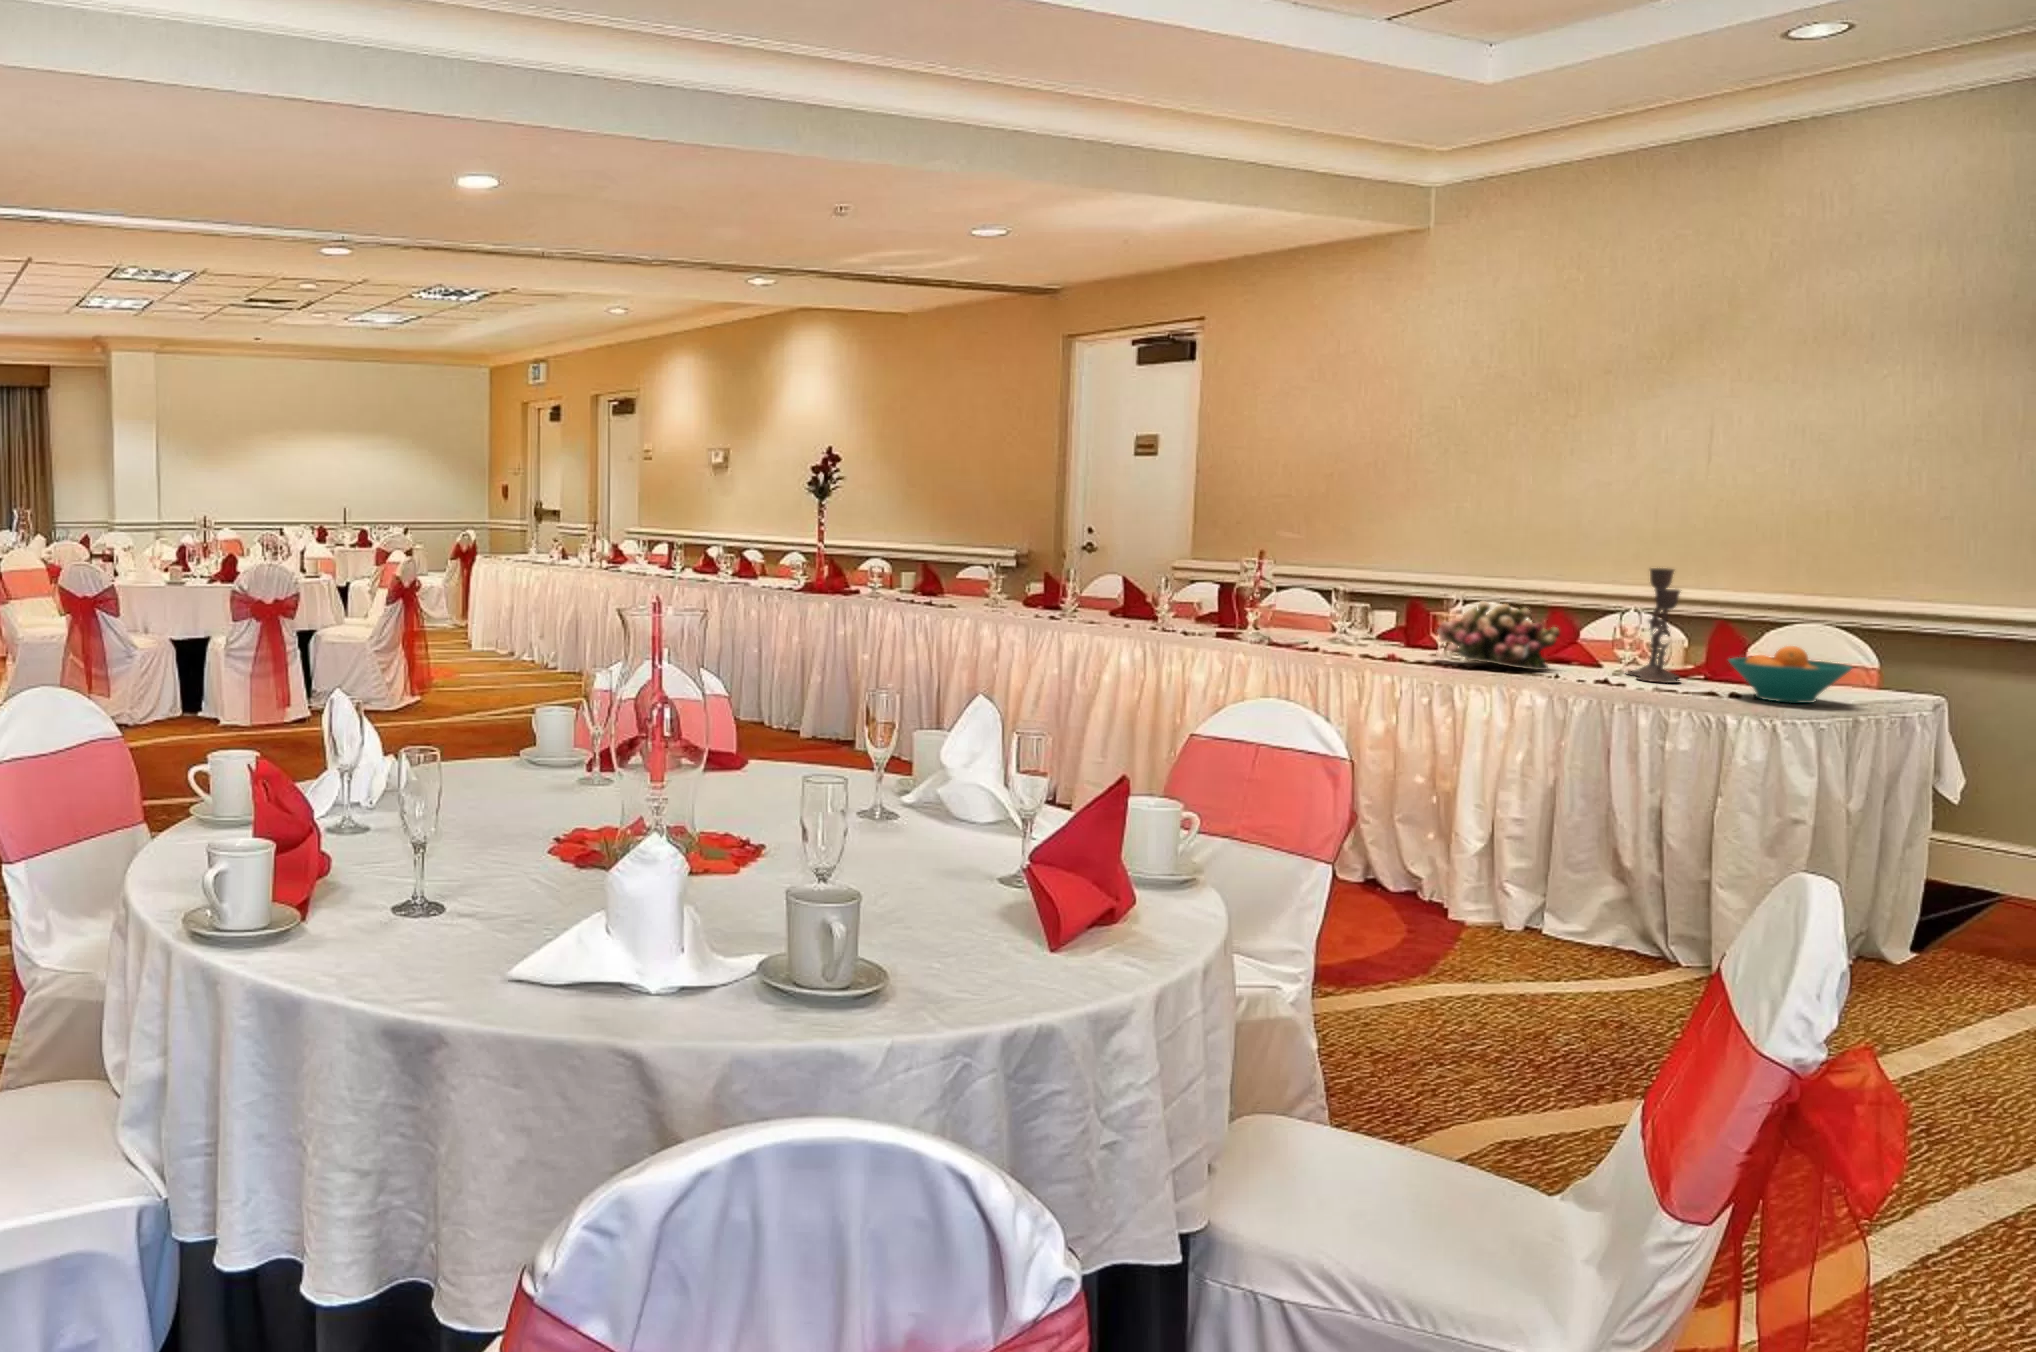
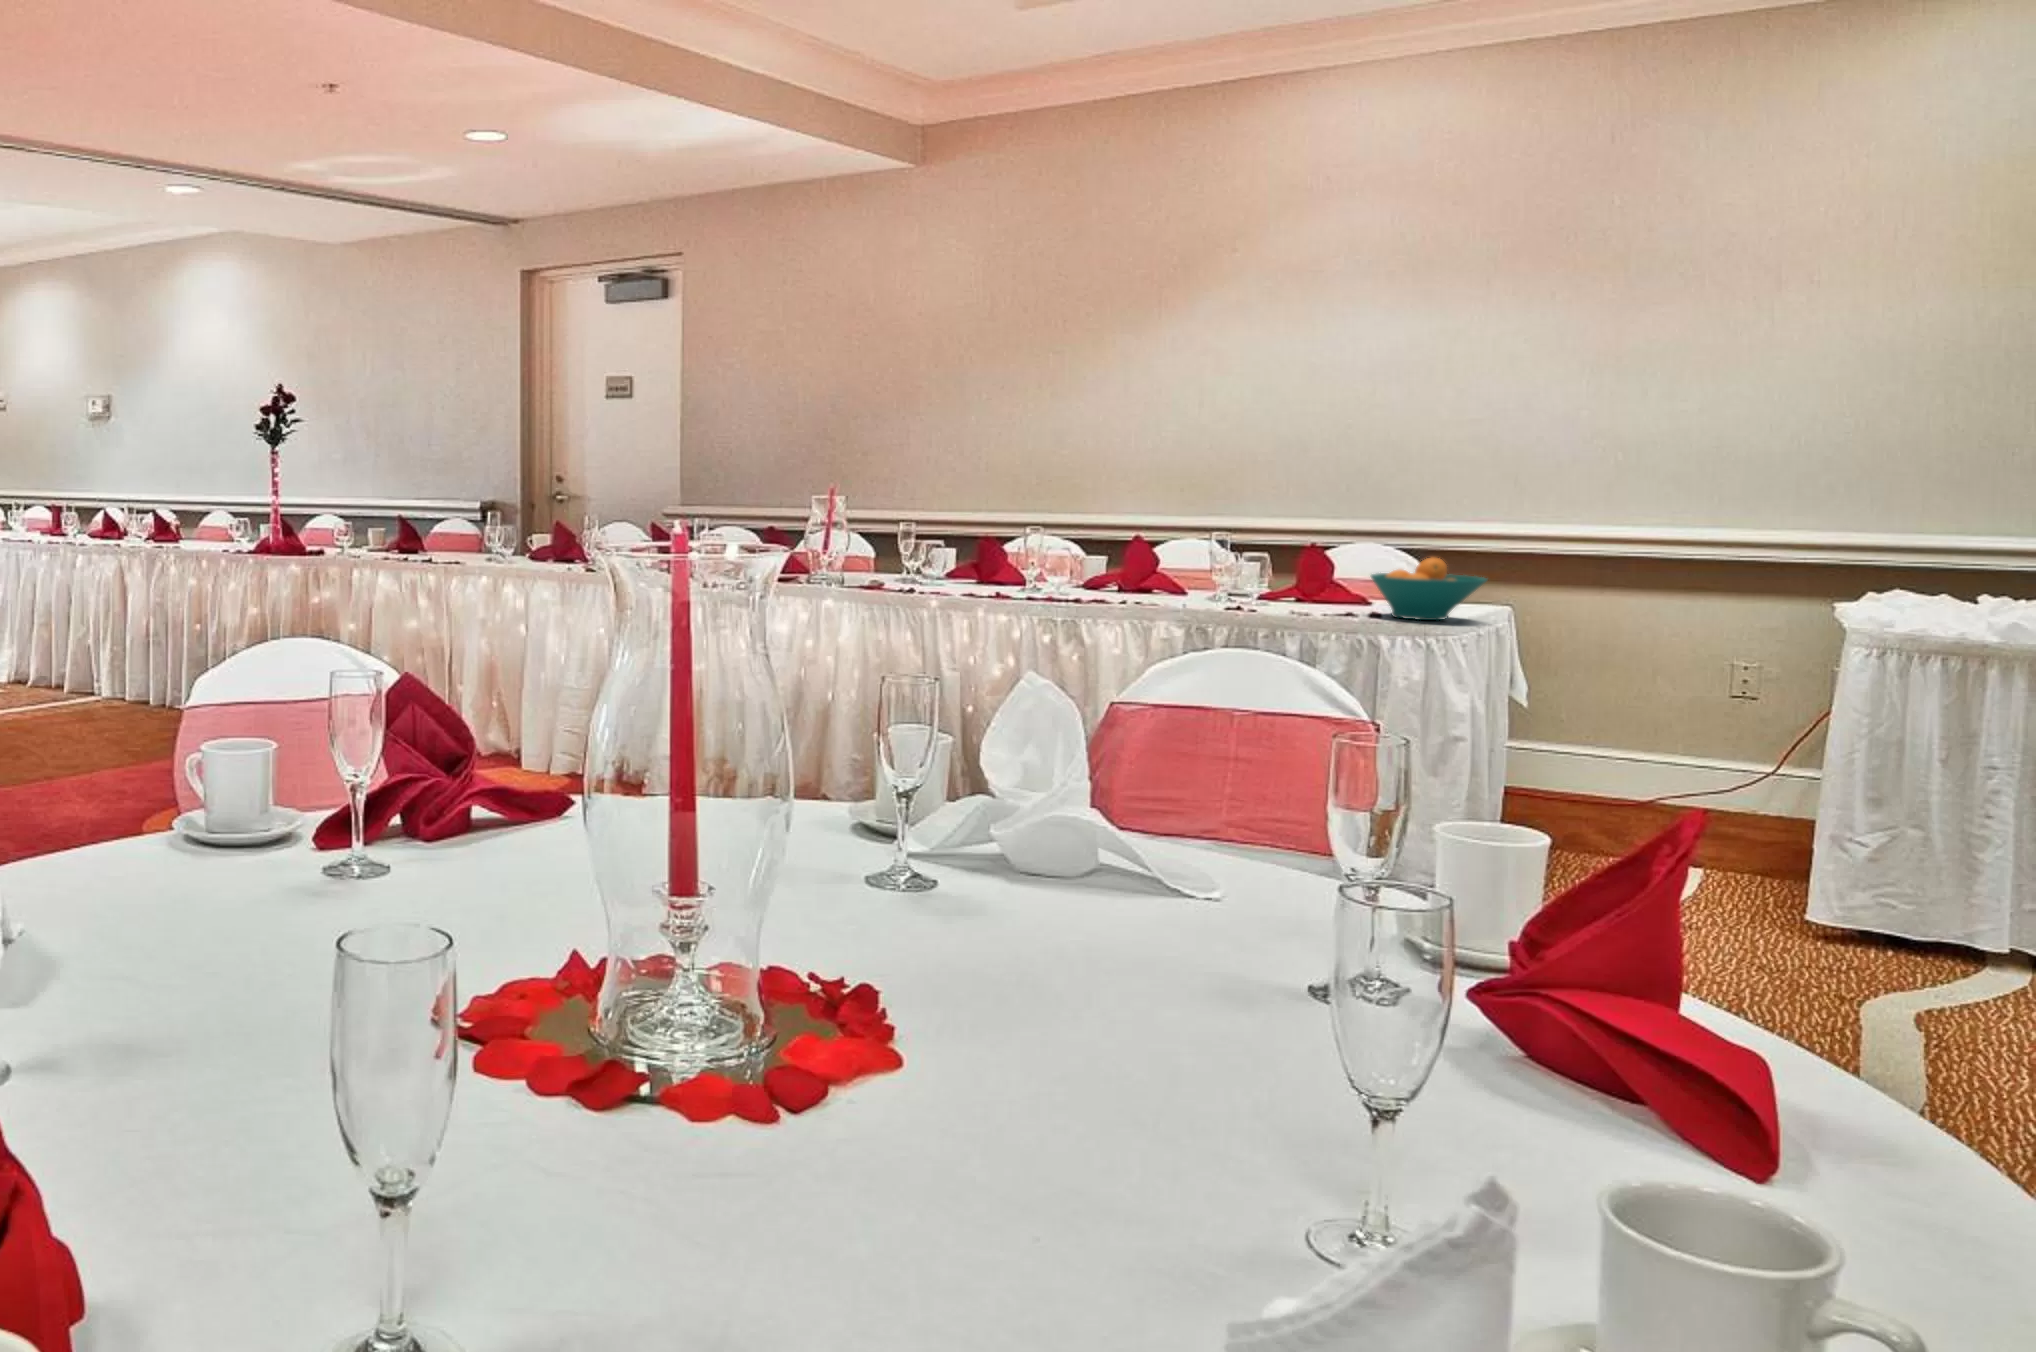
candlestick: present [1627,568,1680,683] -> none [1237,479,1315,607]
flower arrangement: present [1437,601,1560,670] -> none [1067,523,1190,600]

